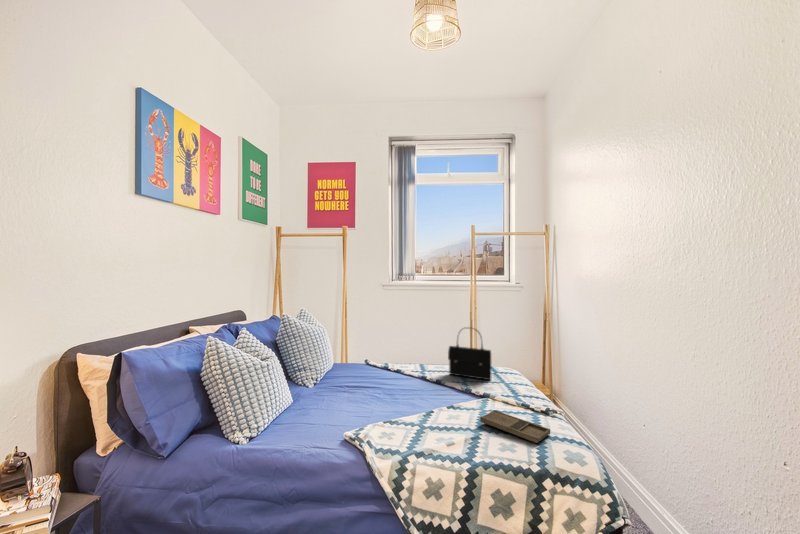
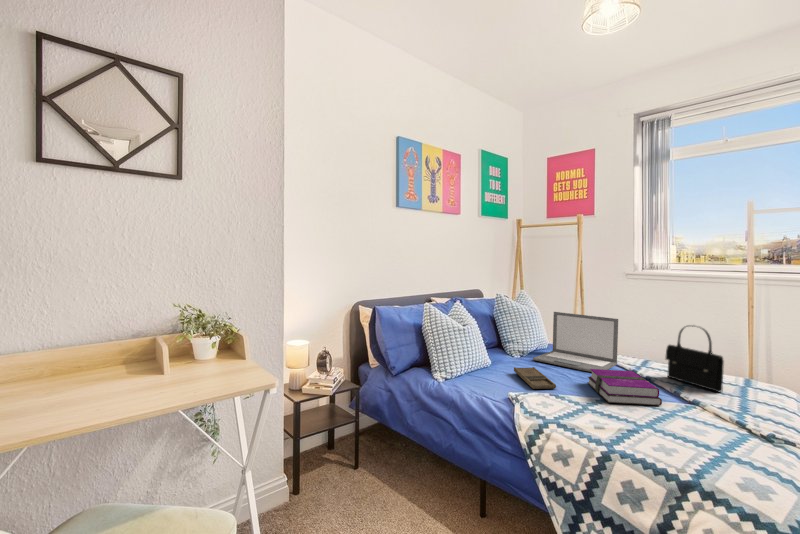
laptop: none [335,328,406,385] -> present [533,312,618,372]
hardback book: none [401,377,470,415] -> present [588,369,662,406]
tray: present [480,410,550,443] -> present [514,367,556,389]

